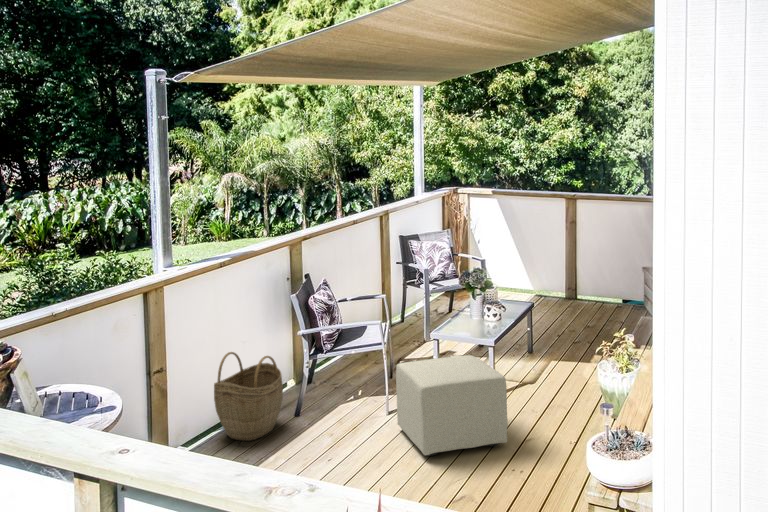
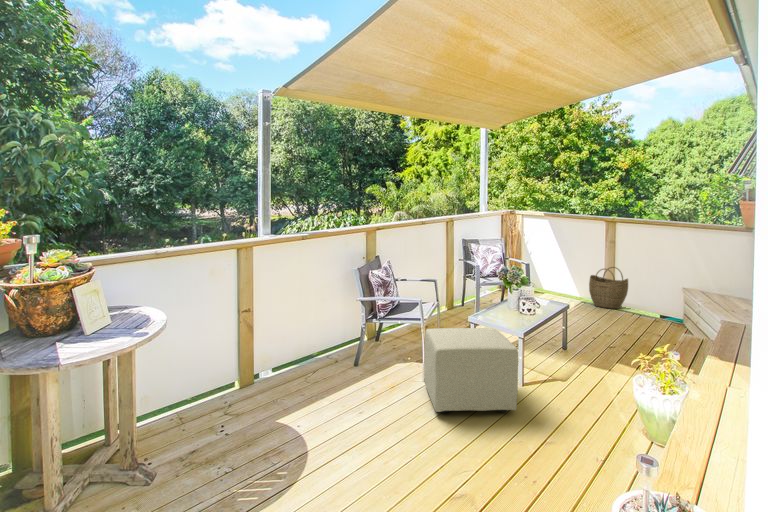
woven basket: present [214,352,283,441] -> present [589,267,628,309]

